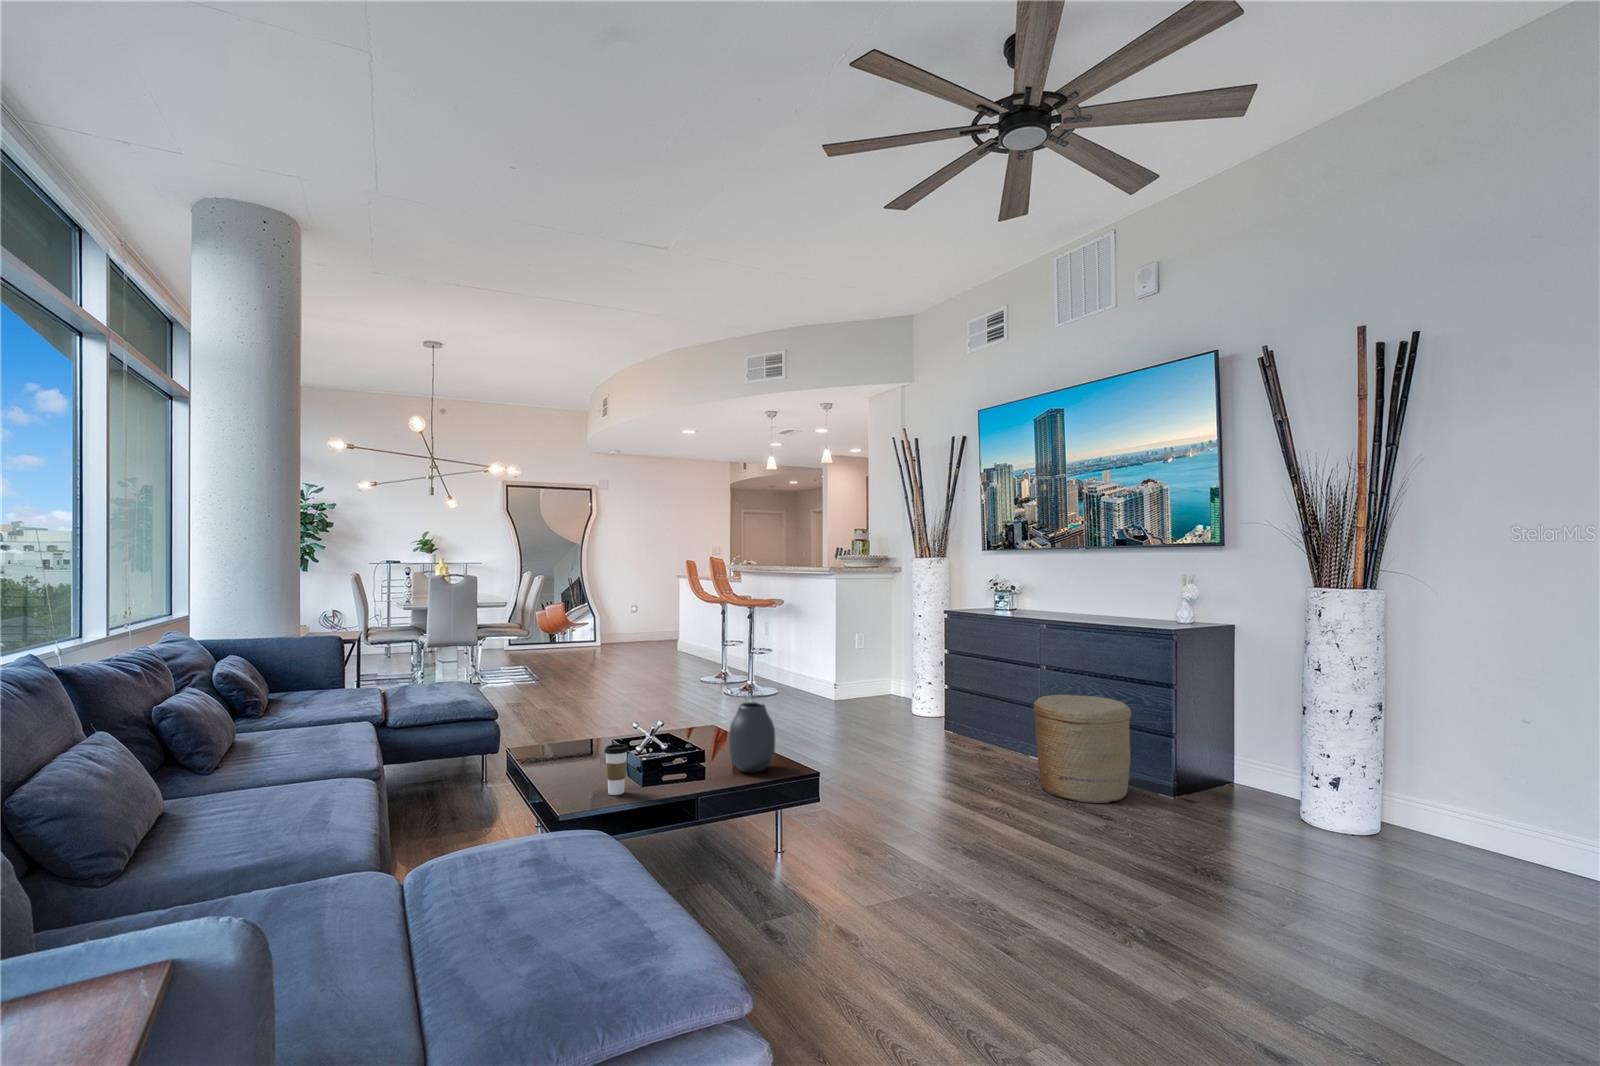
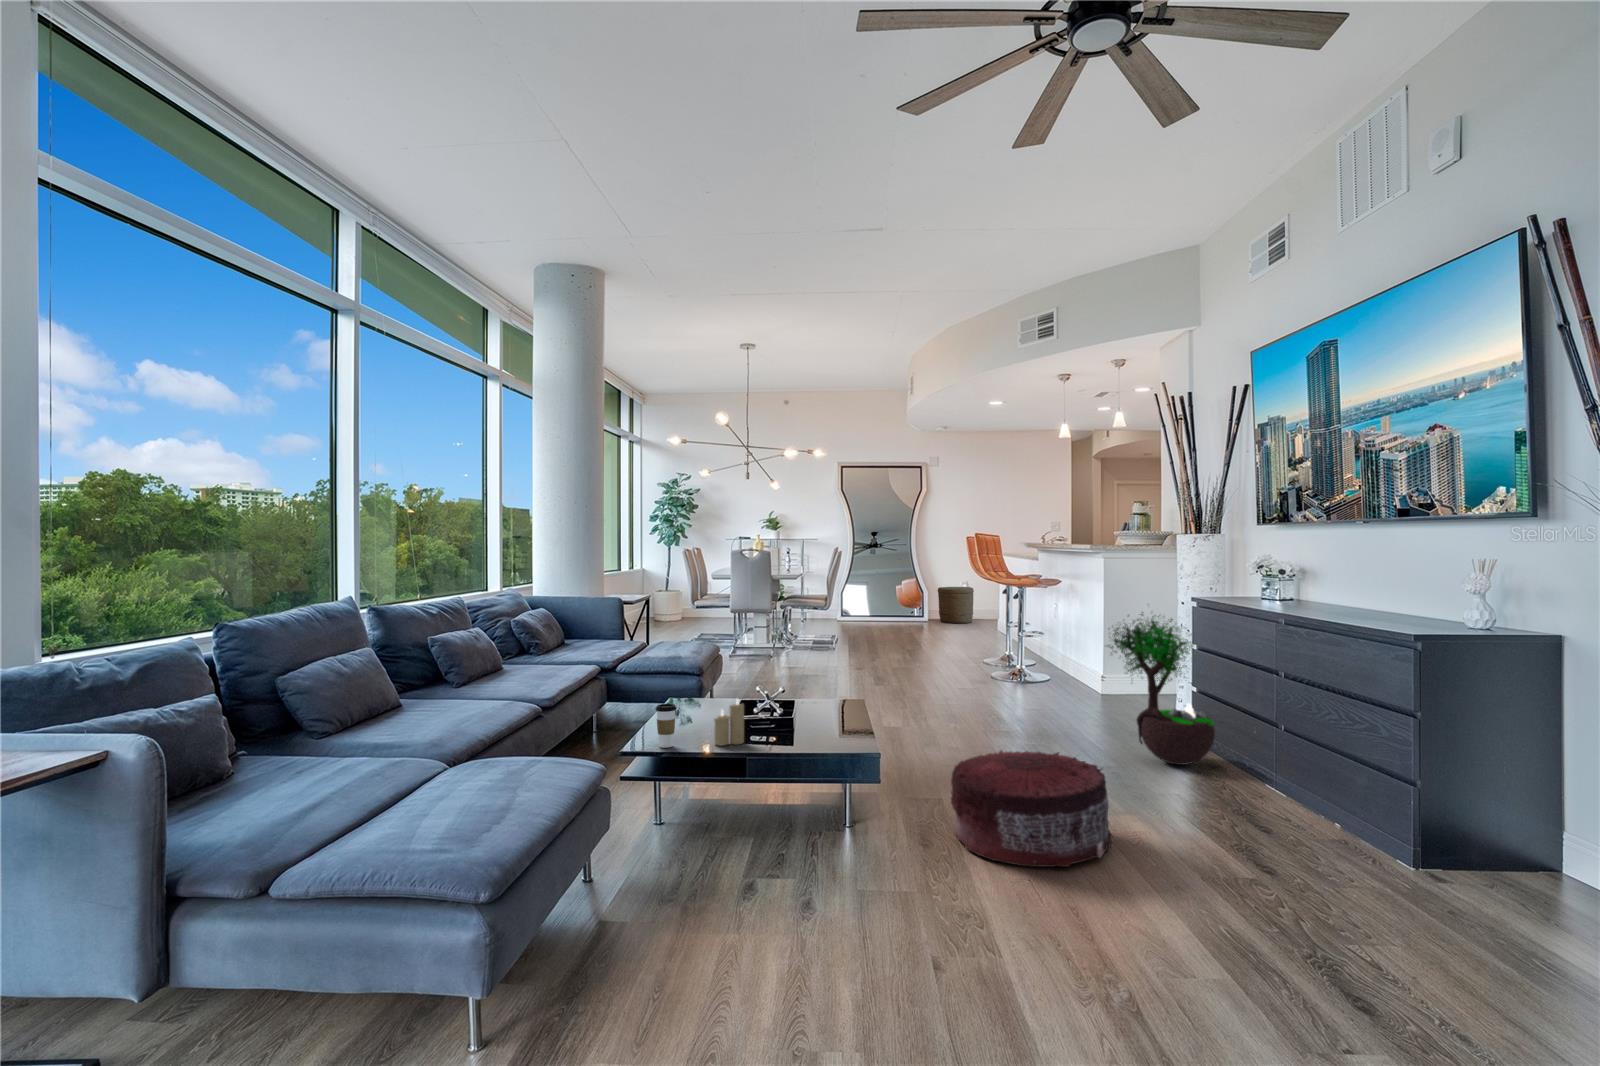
potted tree: none [900,614,989,747] -> present [1107,612,1215,765]
woven basket: present [1033,695,1131,803] -> present [938,587,974,623]
vase: present [729,702,775,772] -> none [780,679,824,747]
candle: none [664,729,694,783] -> present [714,699,744,746]
pouf: none [876,745,1014,850] -> present [951,750,1112,867]

